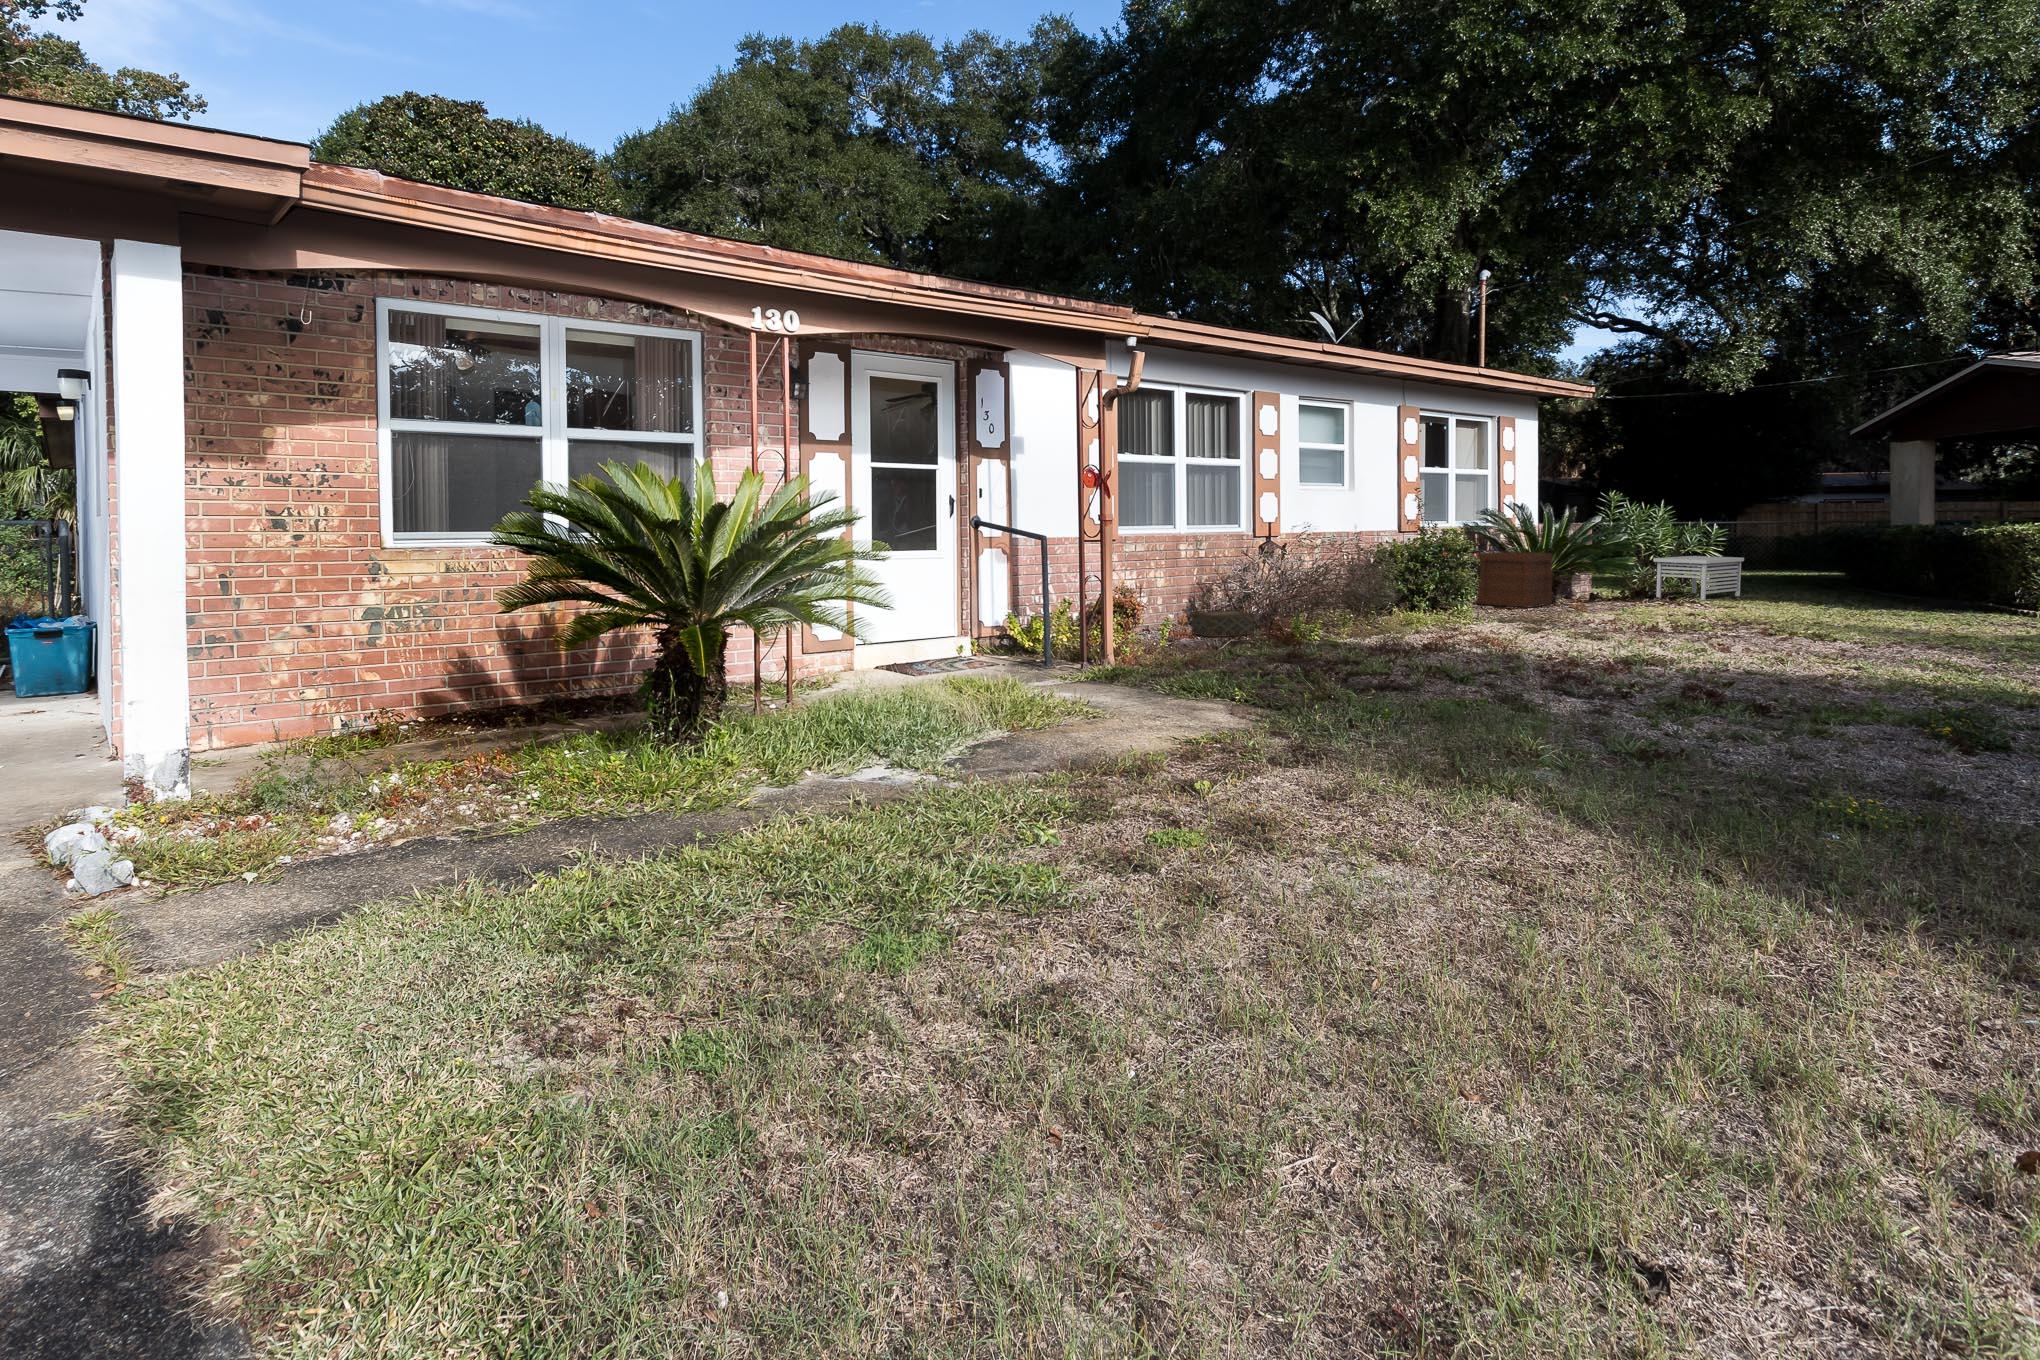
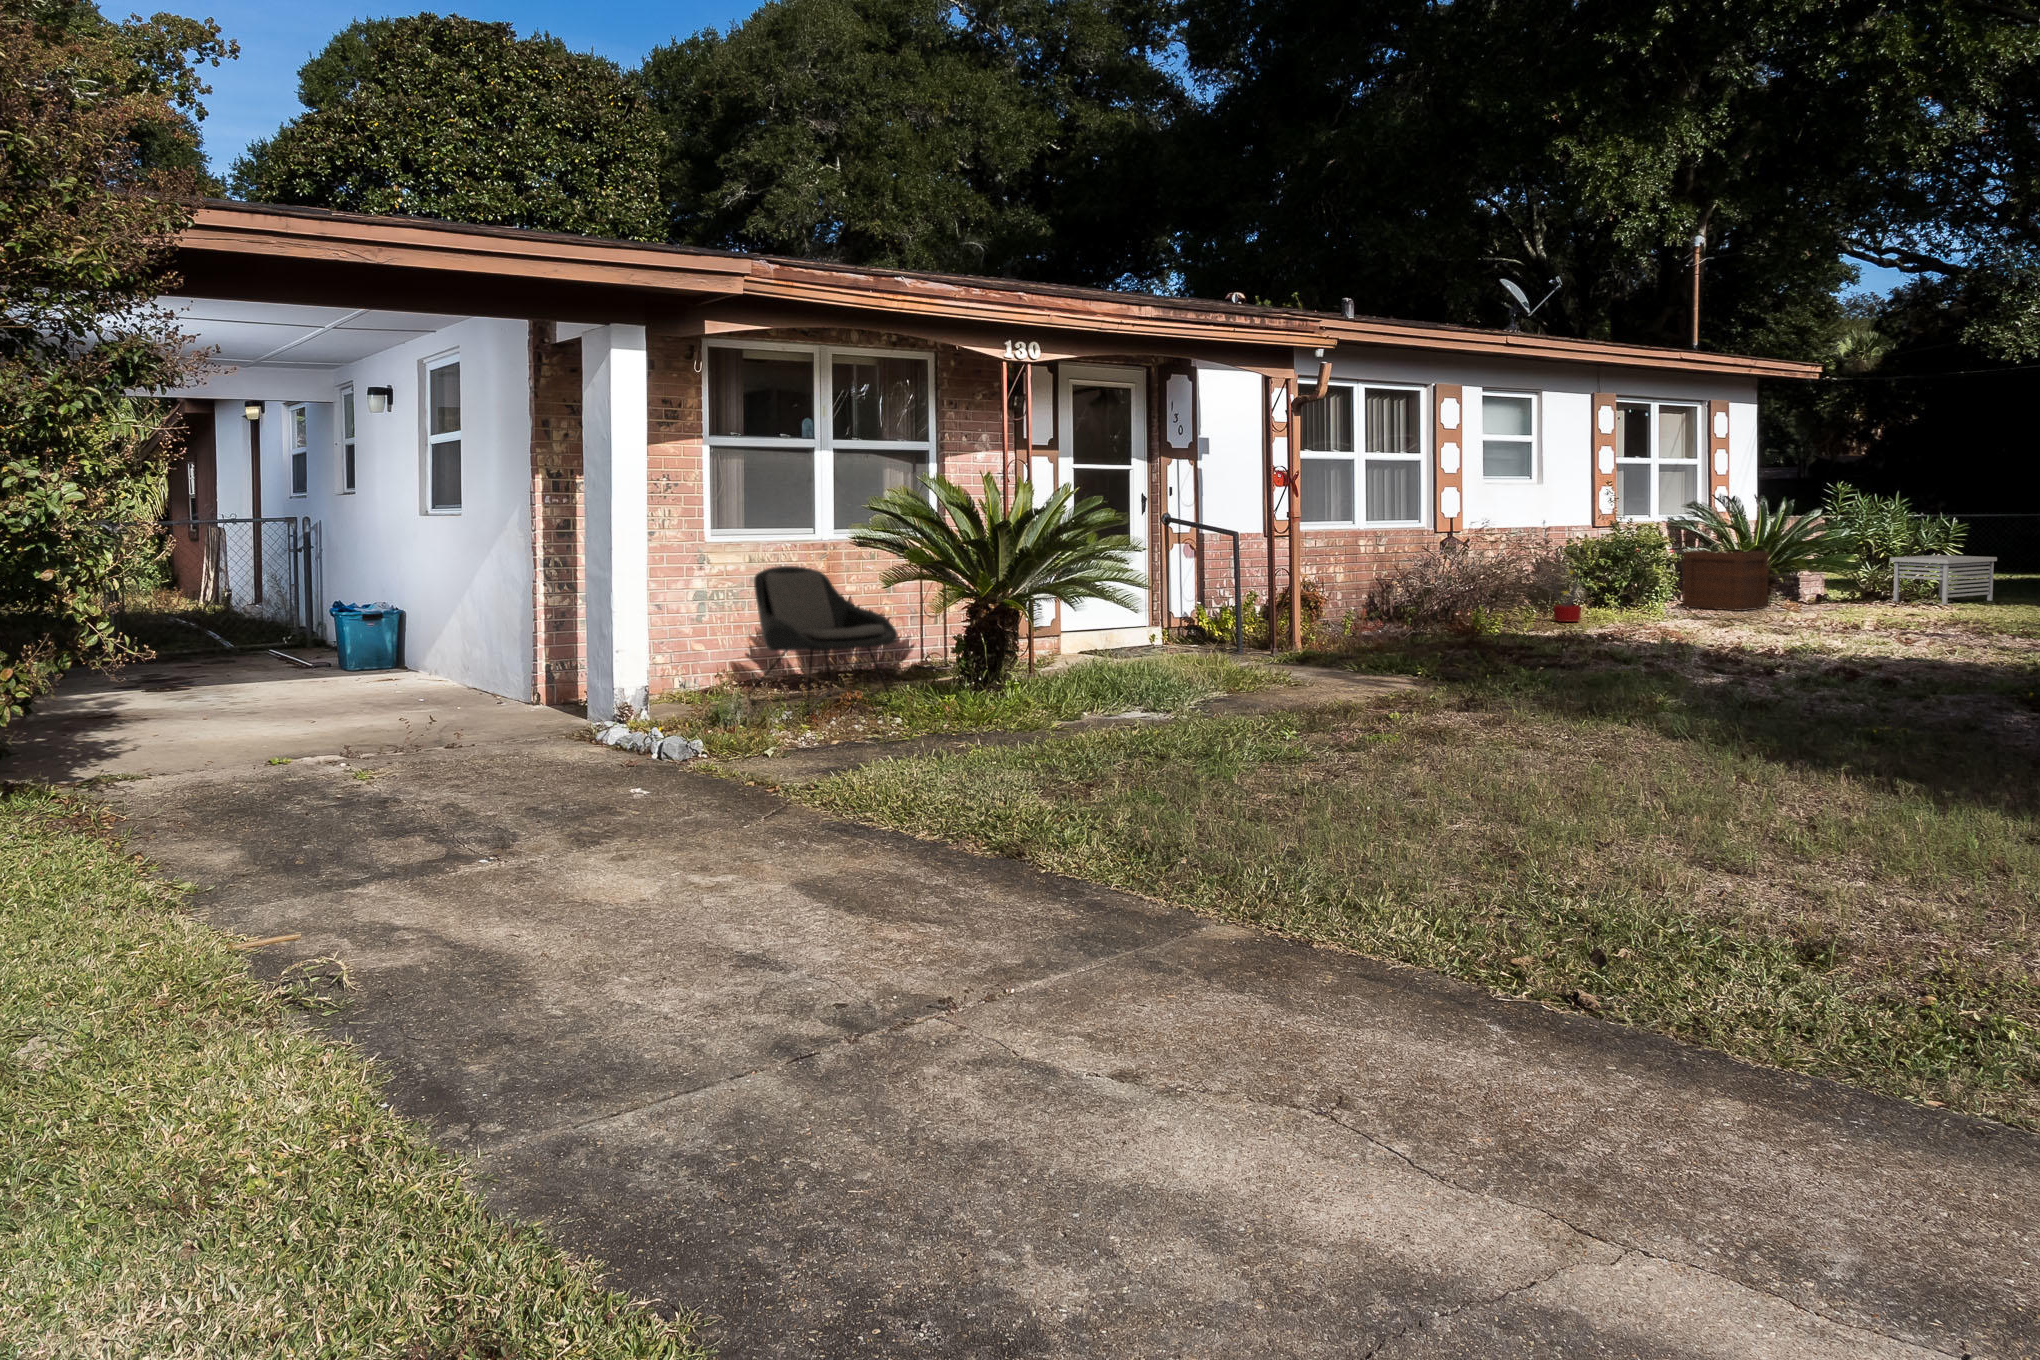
decorative plant: none [1340,561,1408,620] -> present [1547,569,1598,622]
lounge chair: none [430,575,613,761] -> present [747,566,898,715]
woven basket: present [1191,610,1254,637] -> none [1371,609,1436,636]

